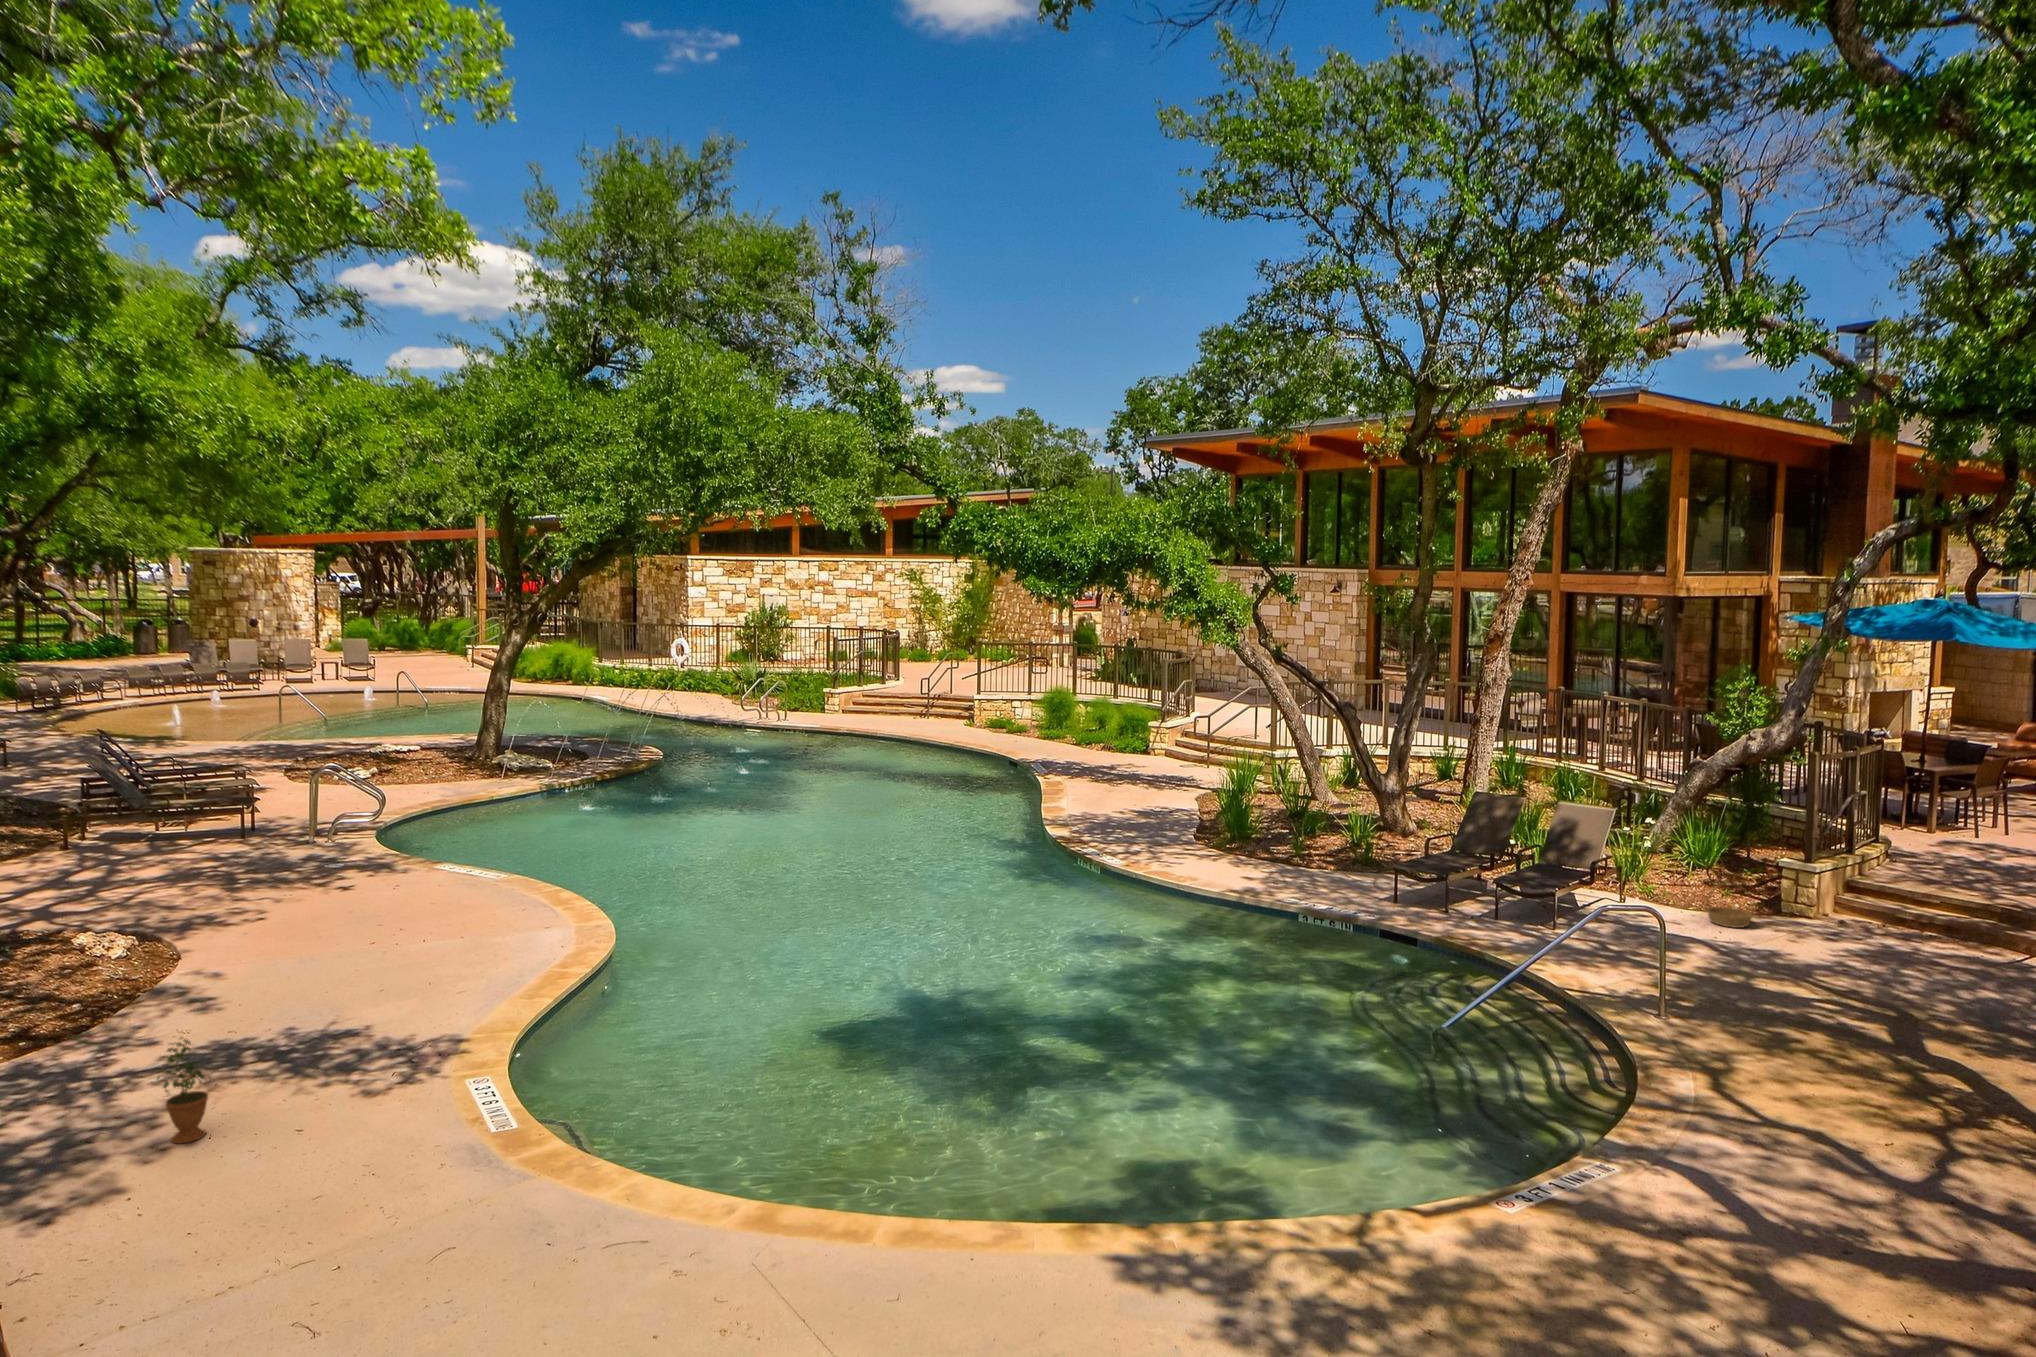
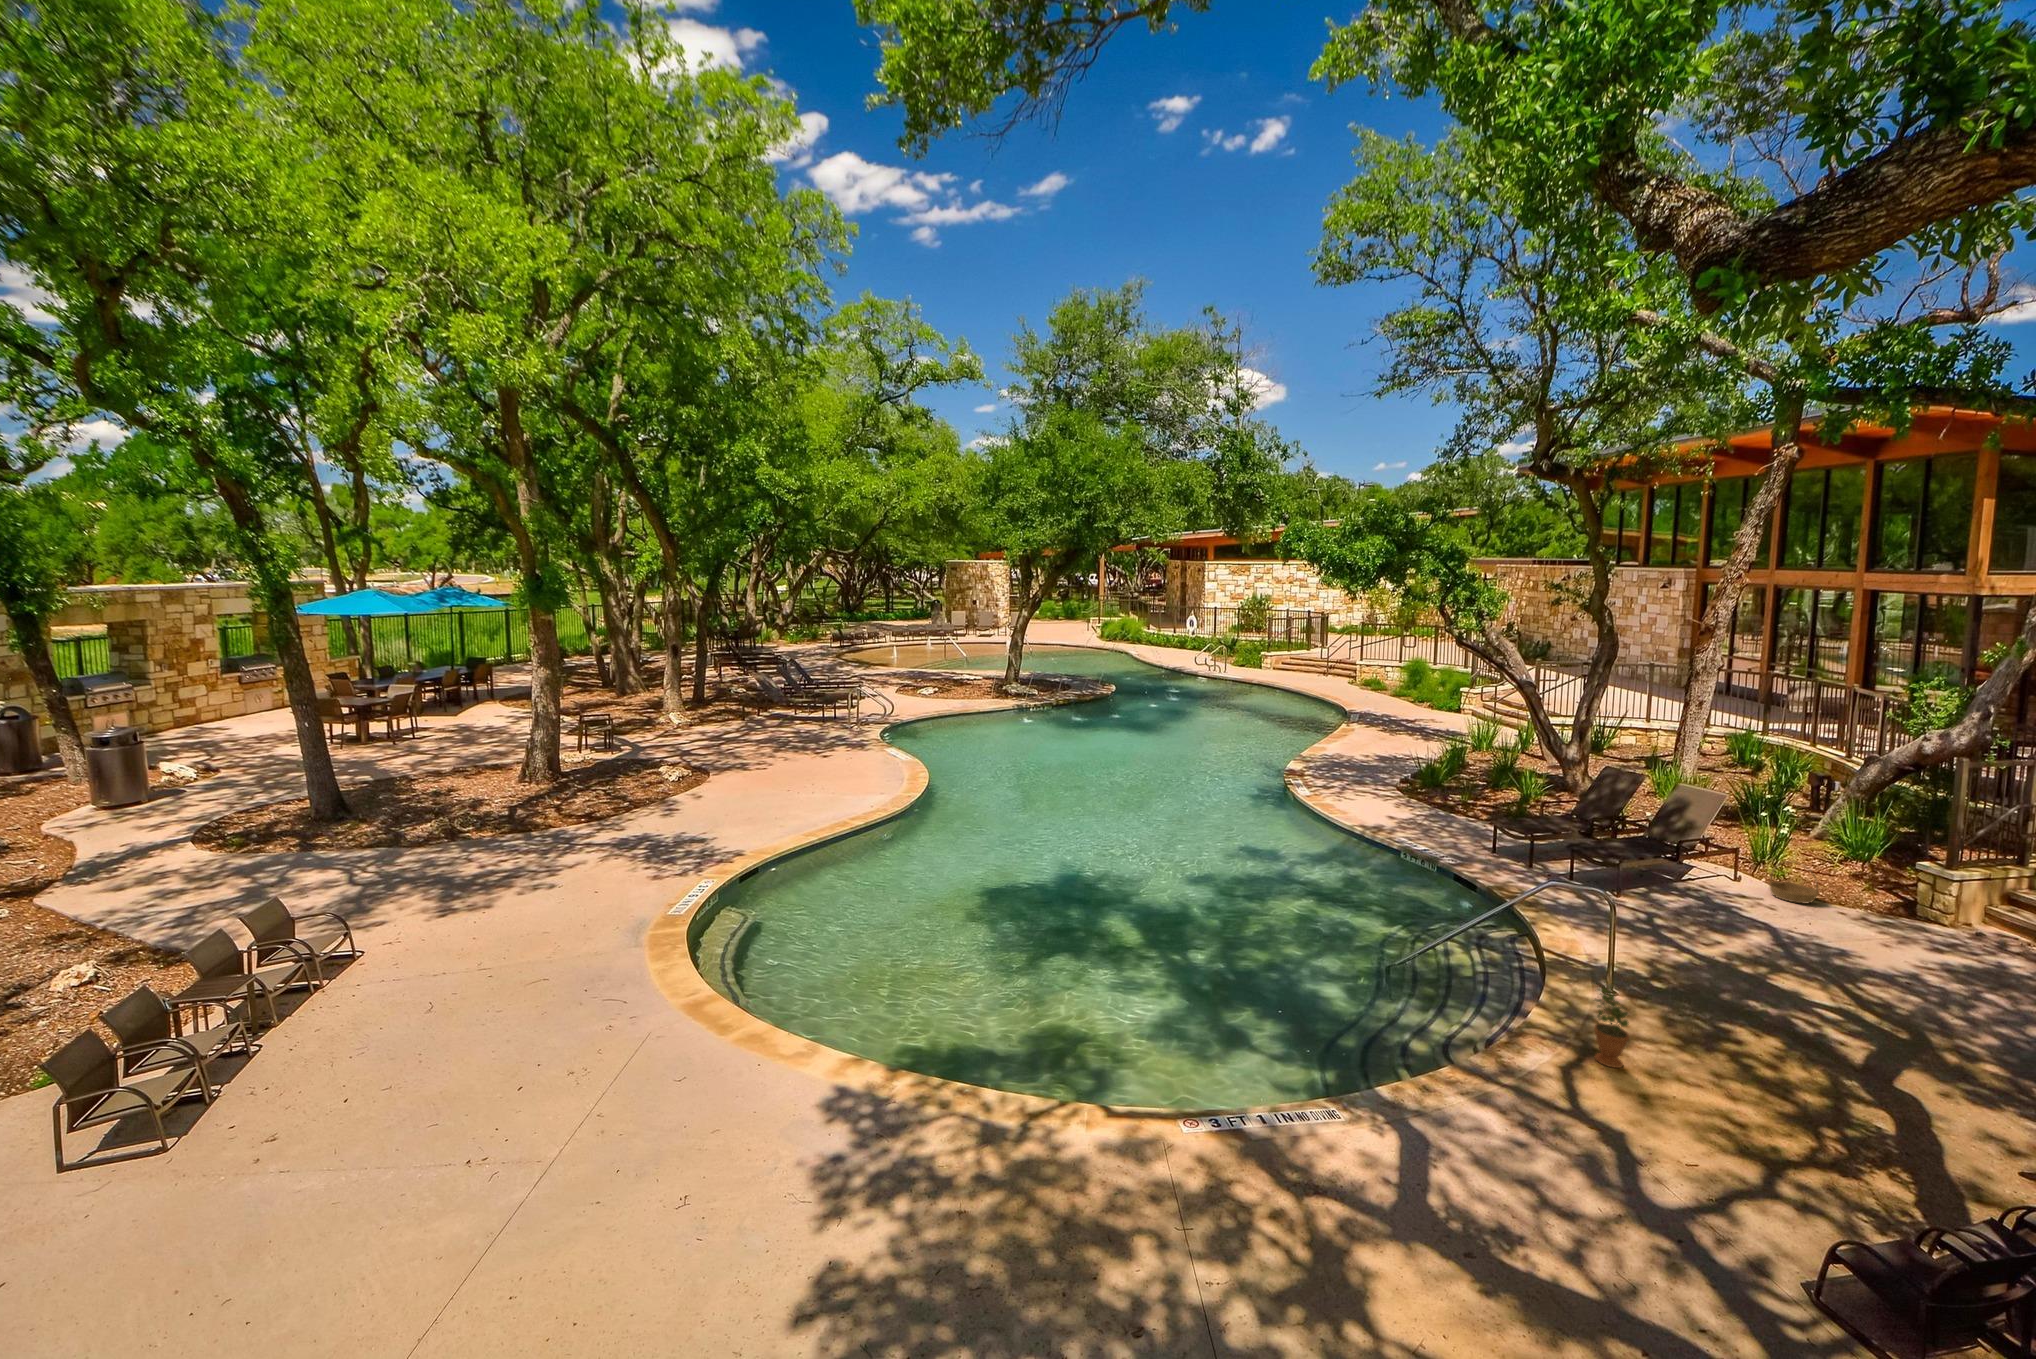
potted plant: present [157,1037,208,1144] -> present [1594,983,1629,1068]

